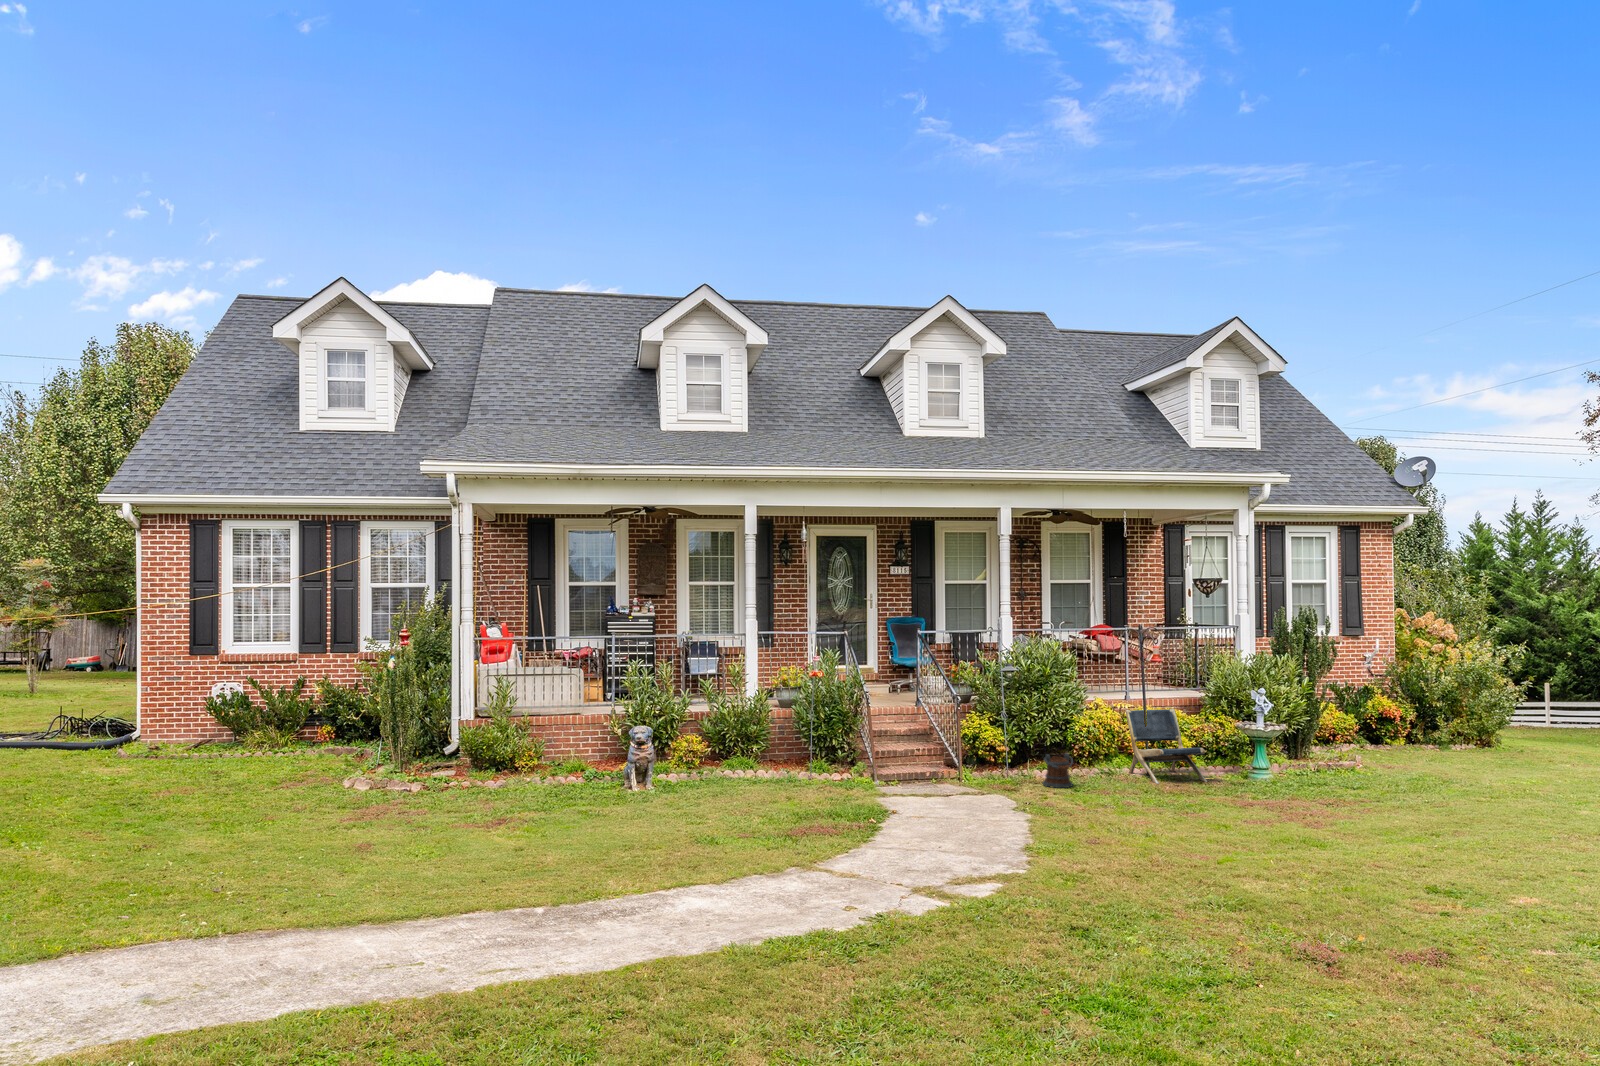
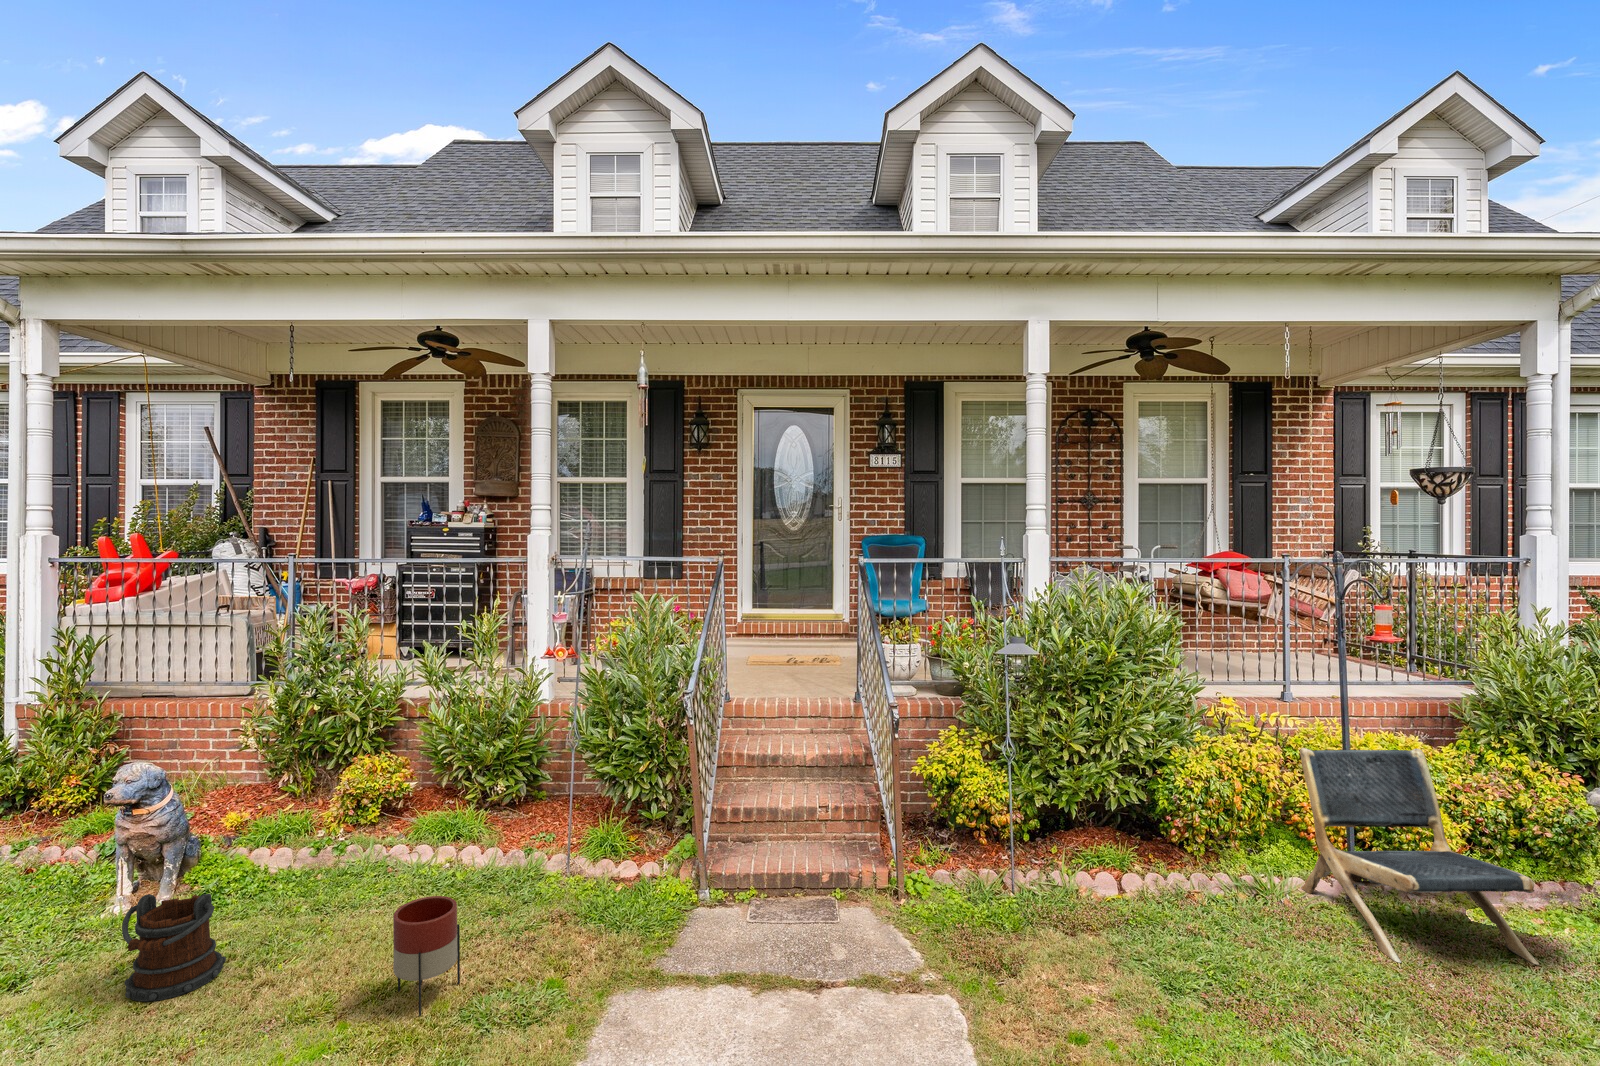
bucket: present [1042,753,1073,788] -> present [122,894,226,1002]
planter: none [789,766,813,805] -> present [393,896,460,1016]

